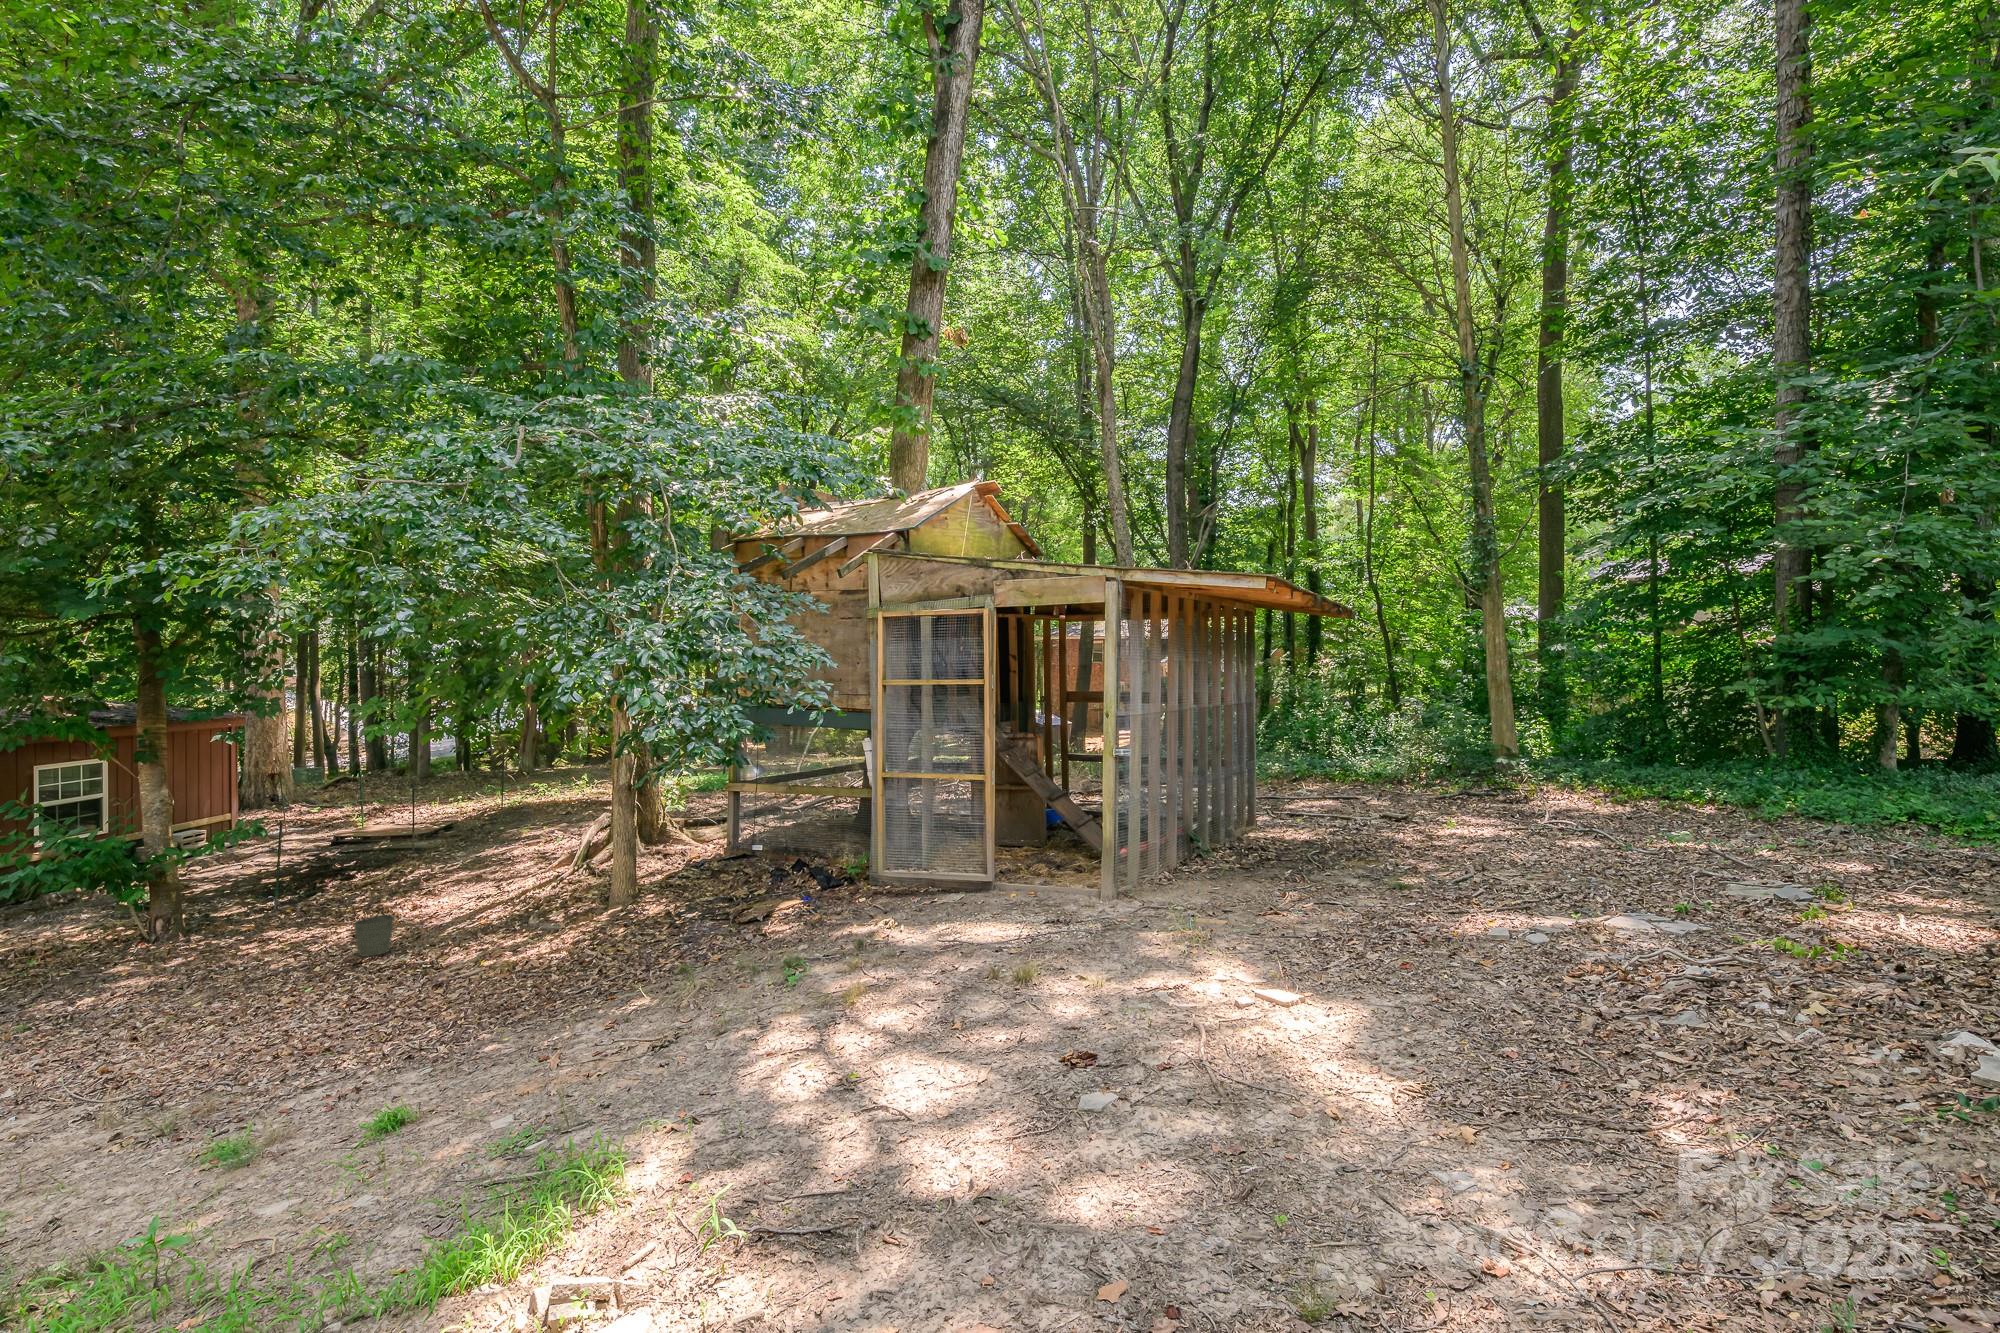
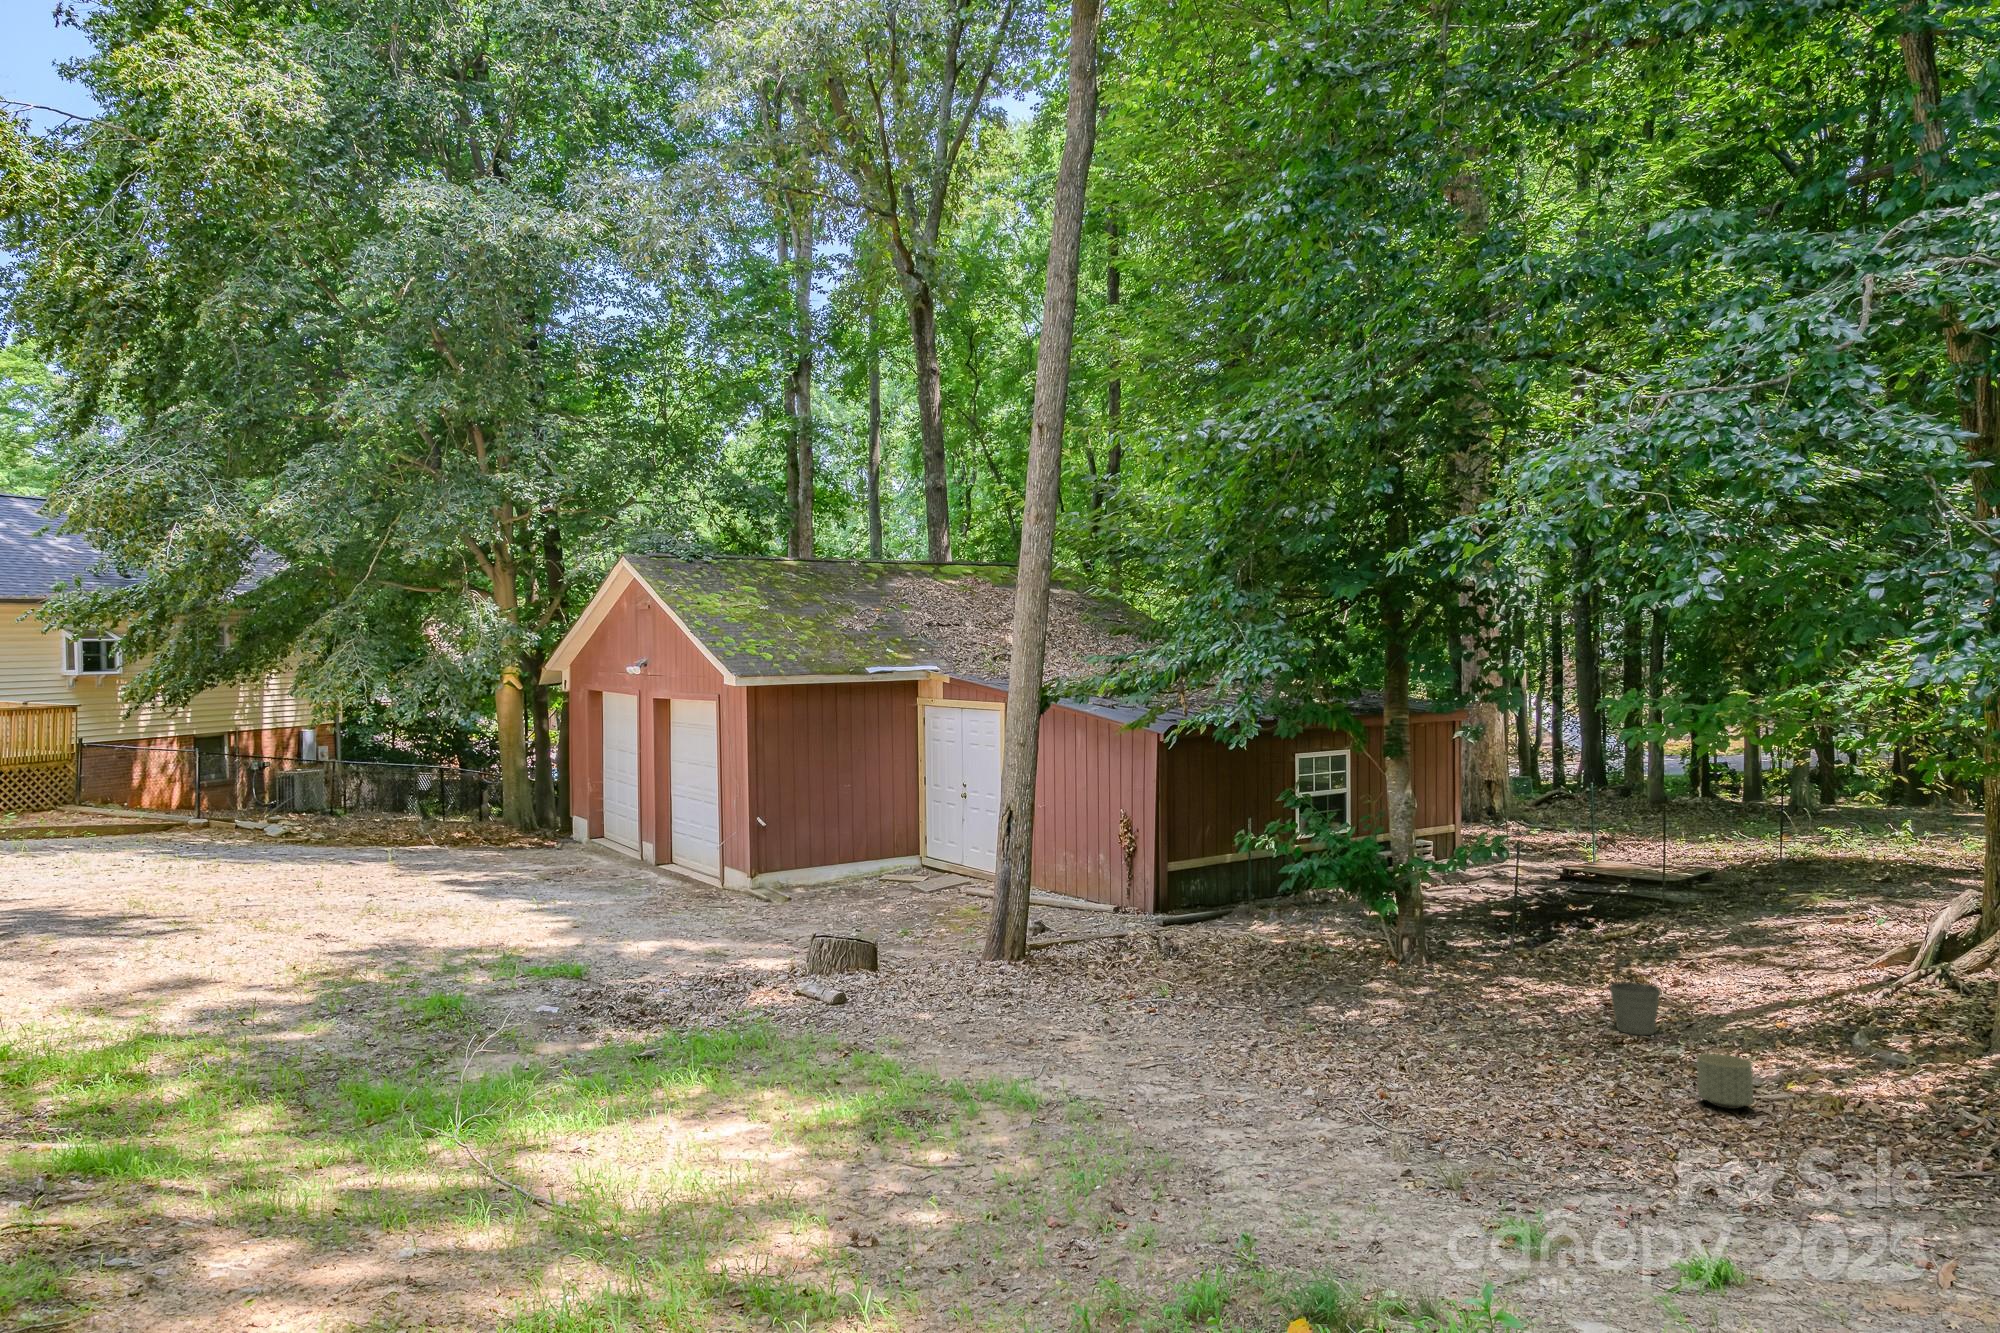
planter: none [411,951,450,990] -> present [1697,1054,1753,1109]

